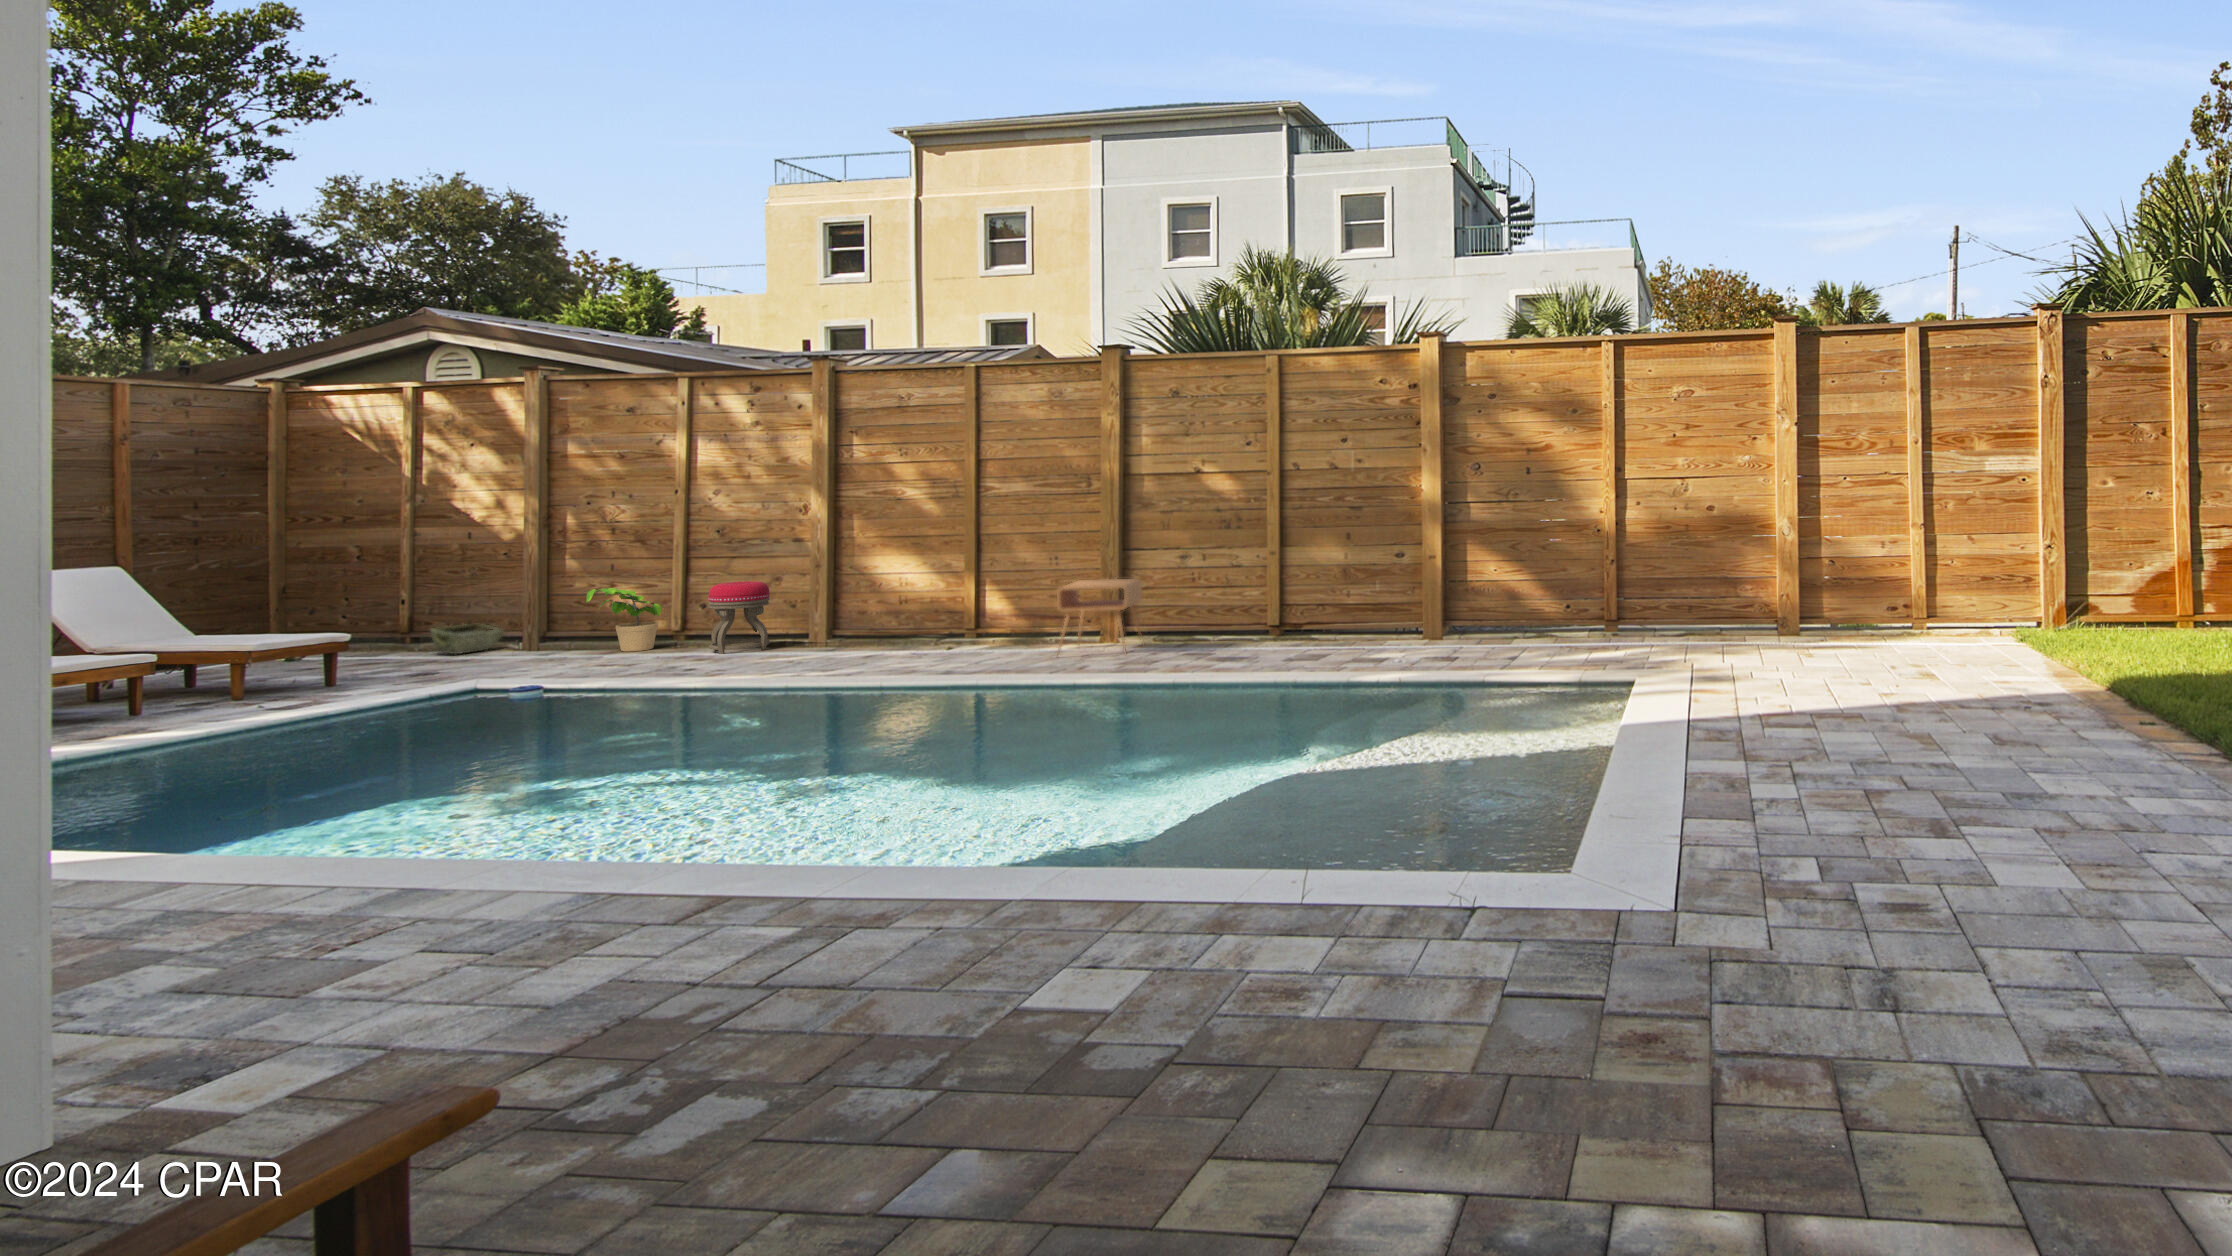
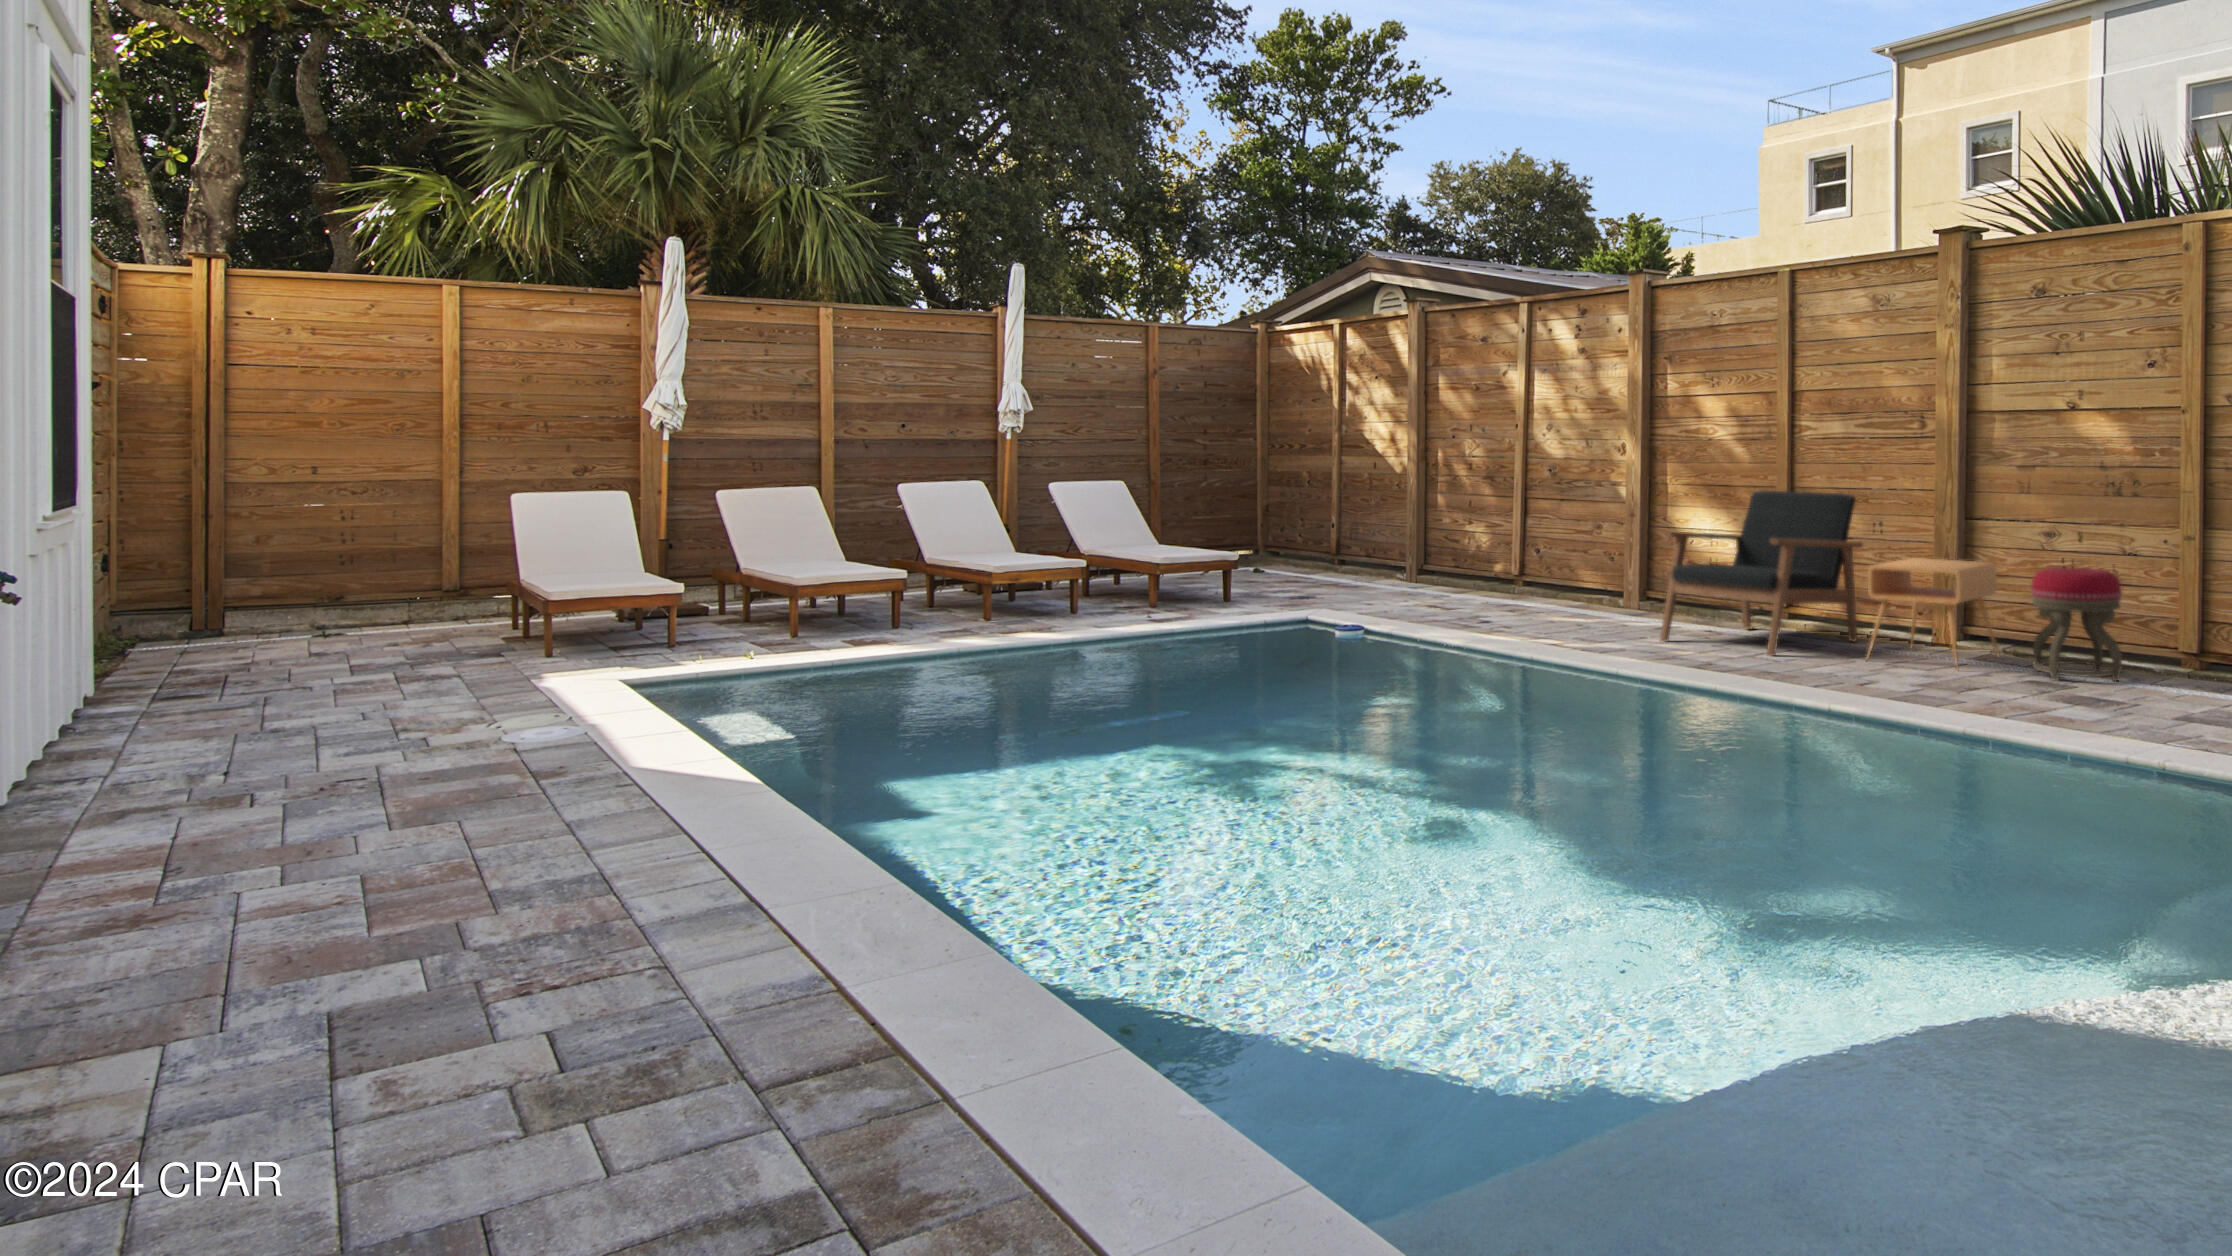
armchair: none [877,536,1038,664] -> present [1660,490,1863,656]
stool: present [708,581,770,654] -> present [2031,567,2122,681]
potted plant: present [586,588,662,652] -> none [1429,528,1501,597]
woven basket: present [431,624,504,654] -> none [1328,555,1388,584]

